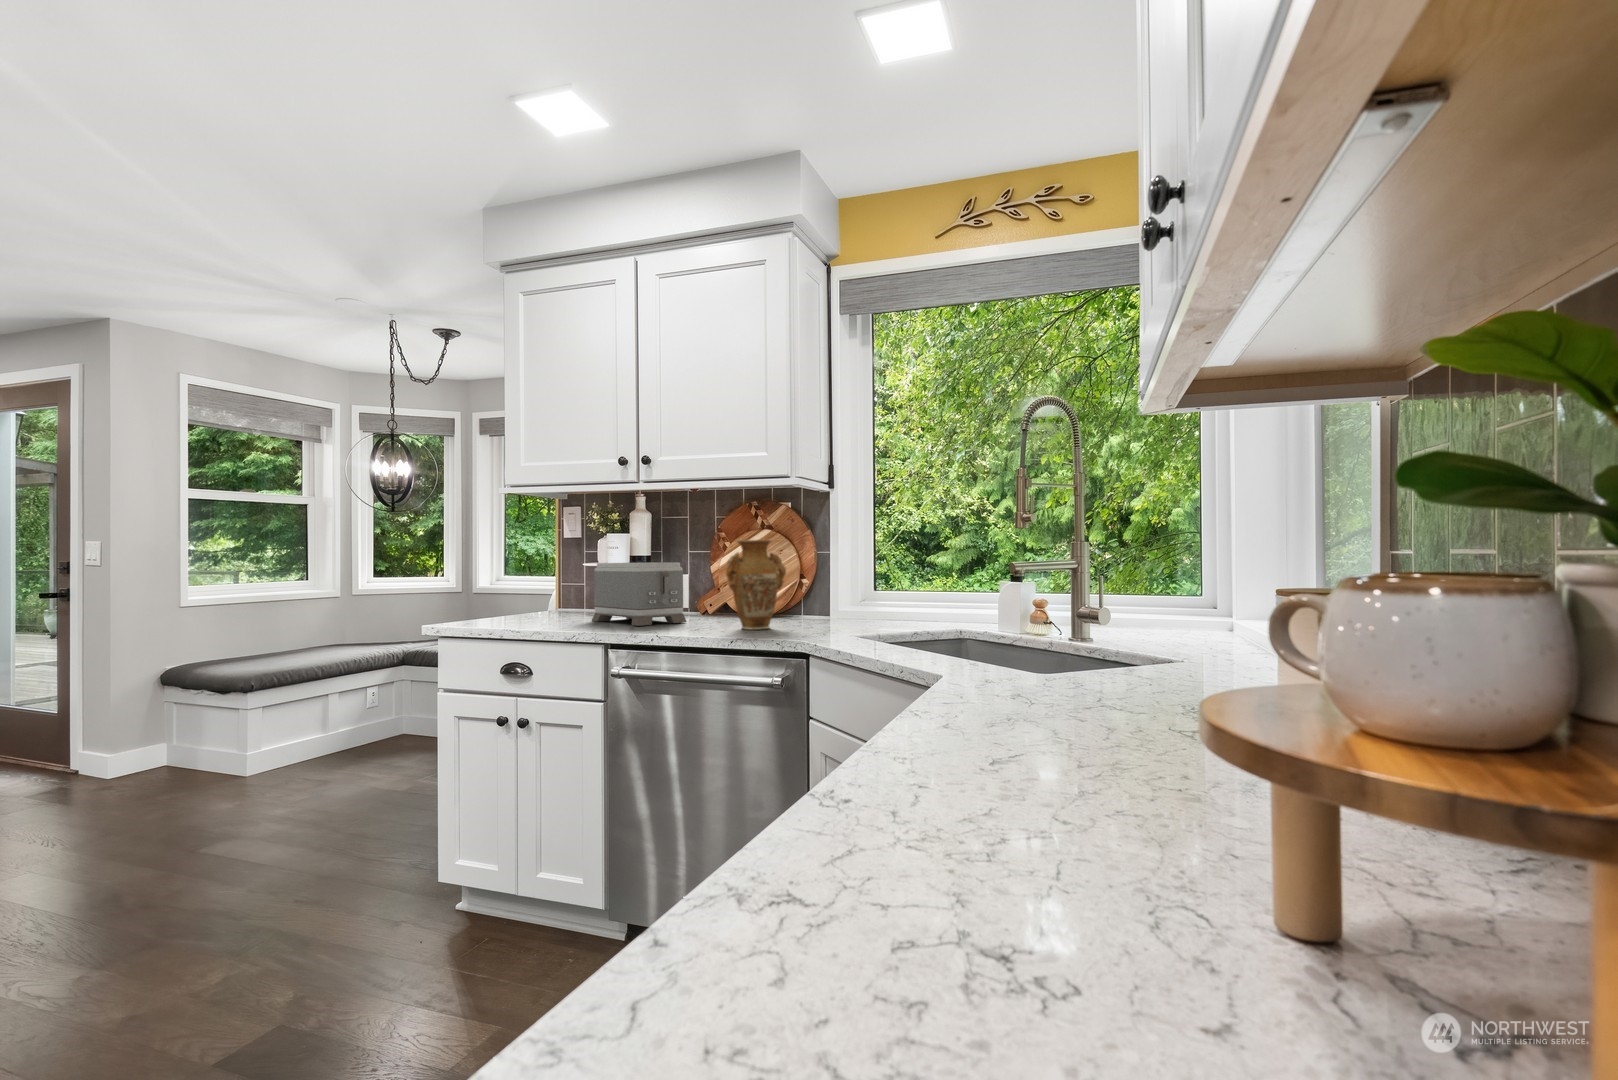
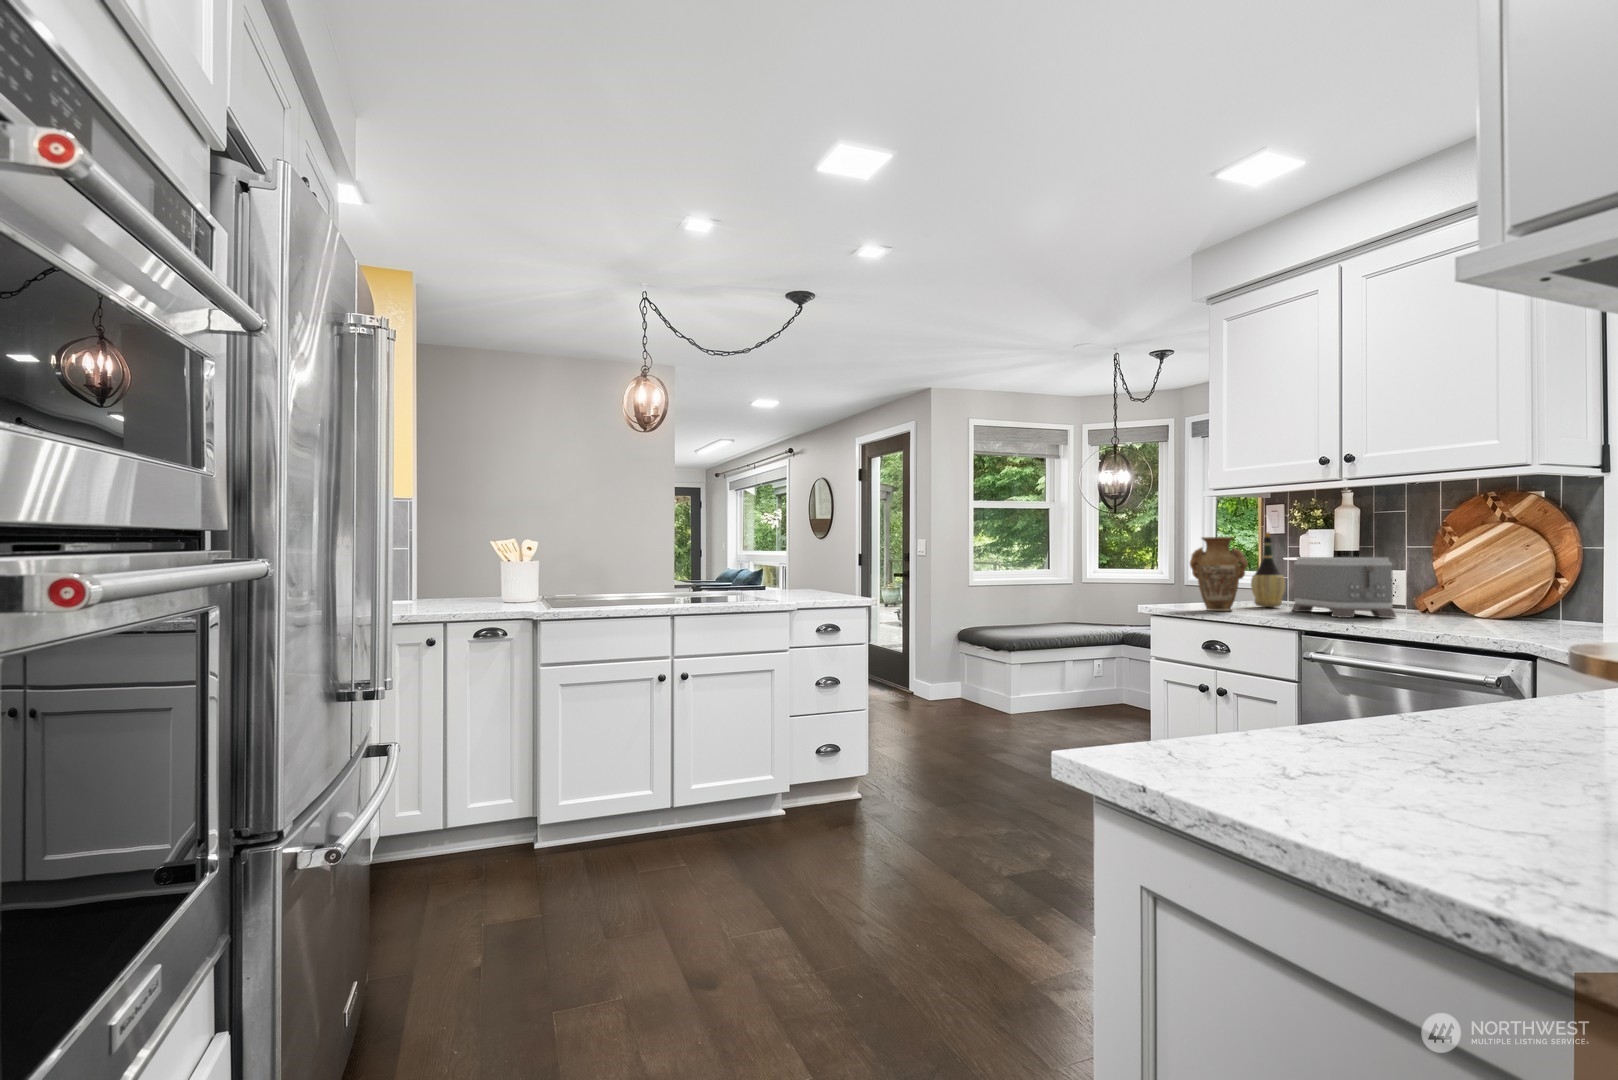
wine bottle: none [551,537,584,618] -> present [1251,533,1285,607]
vase: present [726,540,786,630] -> present [1190,537,1248,611]

